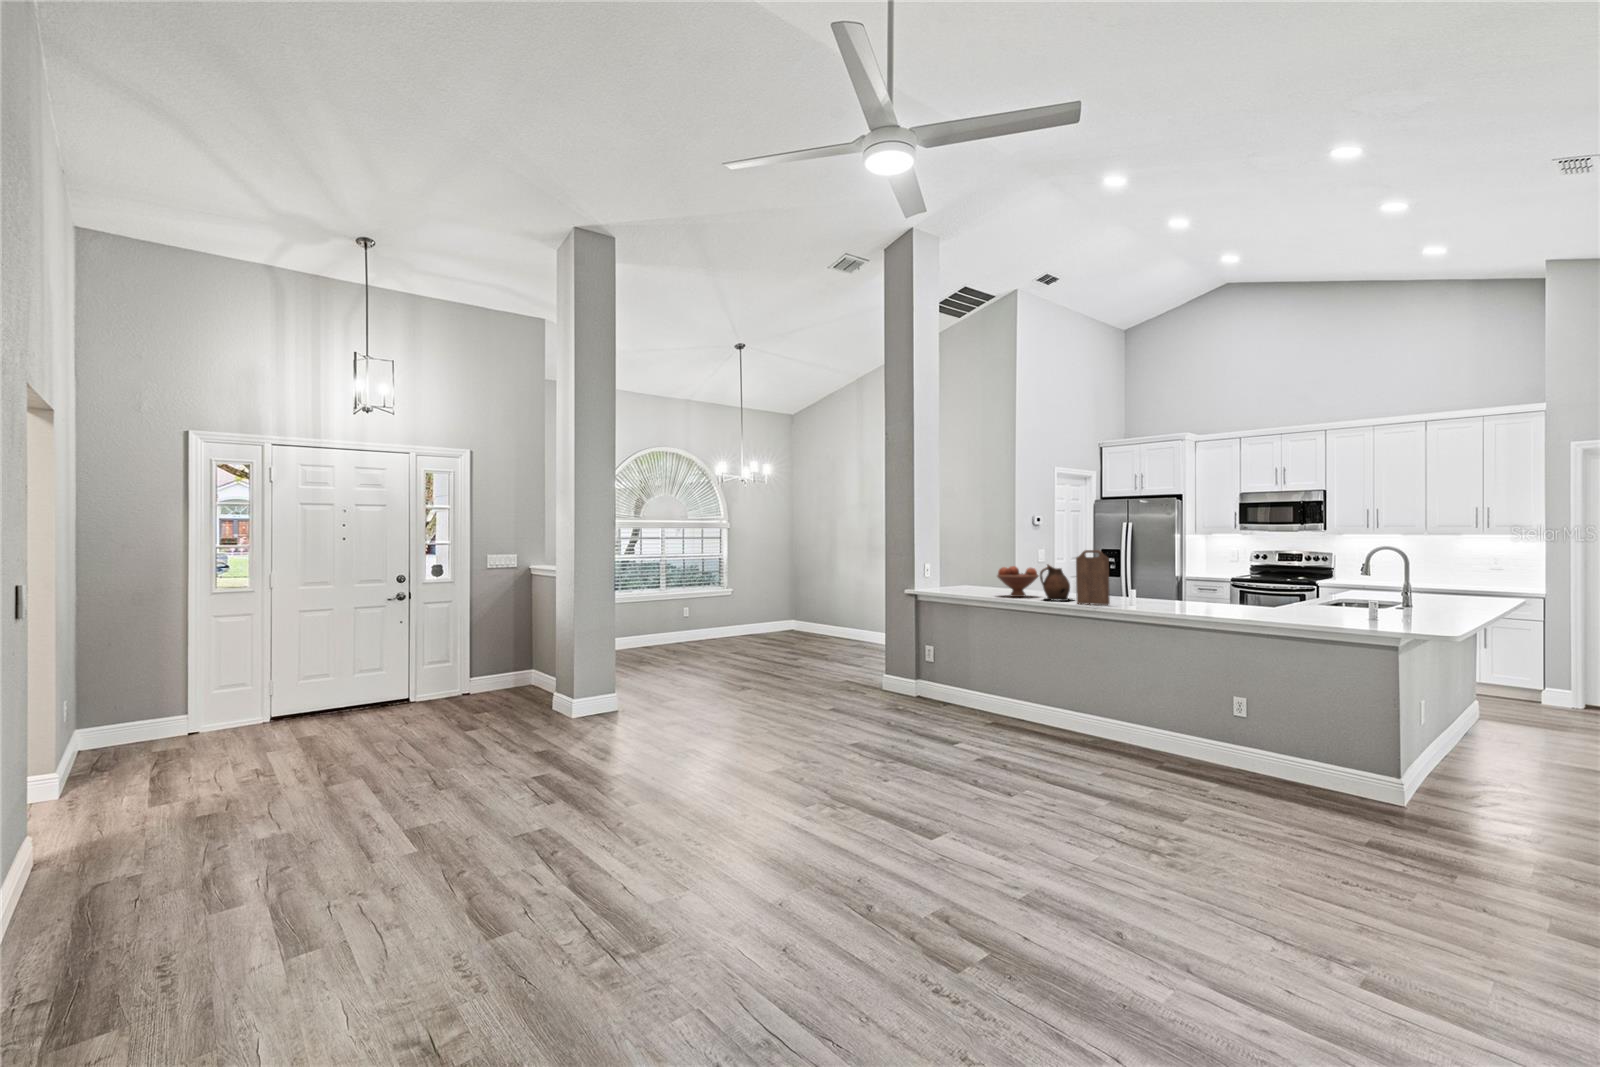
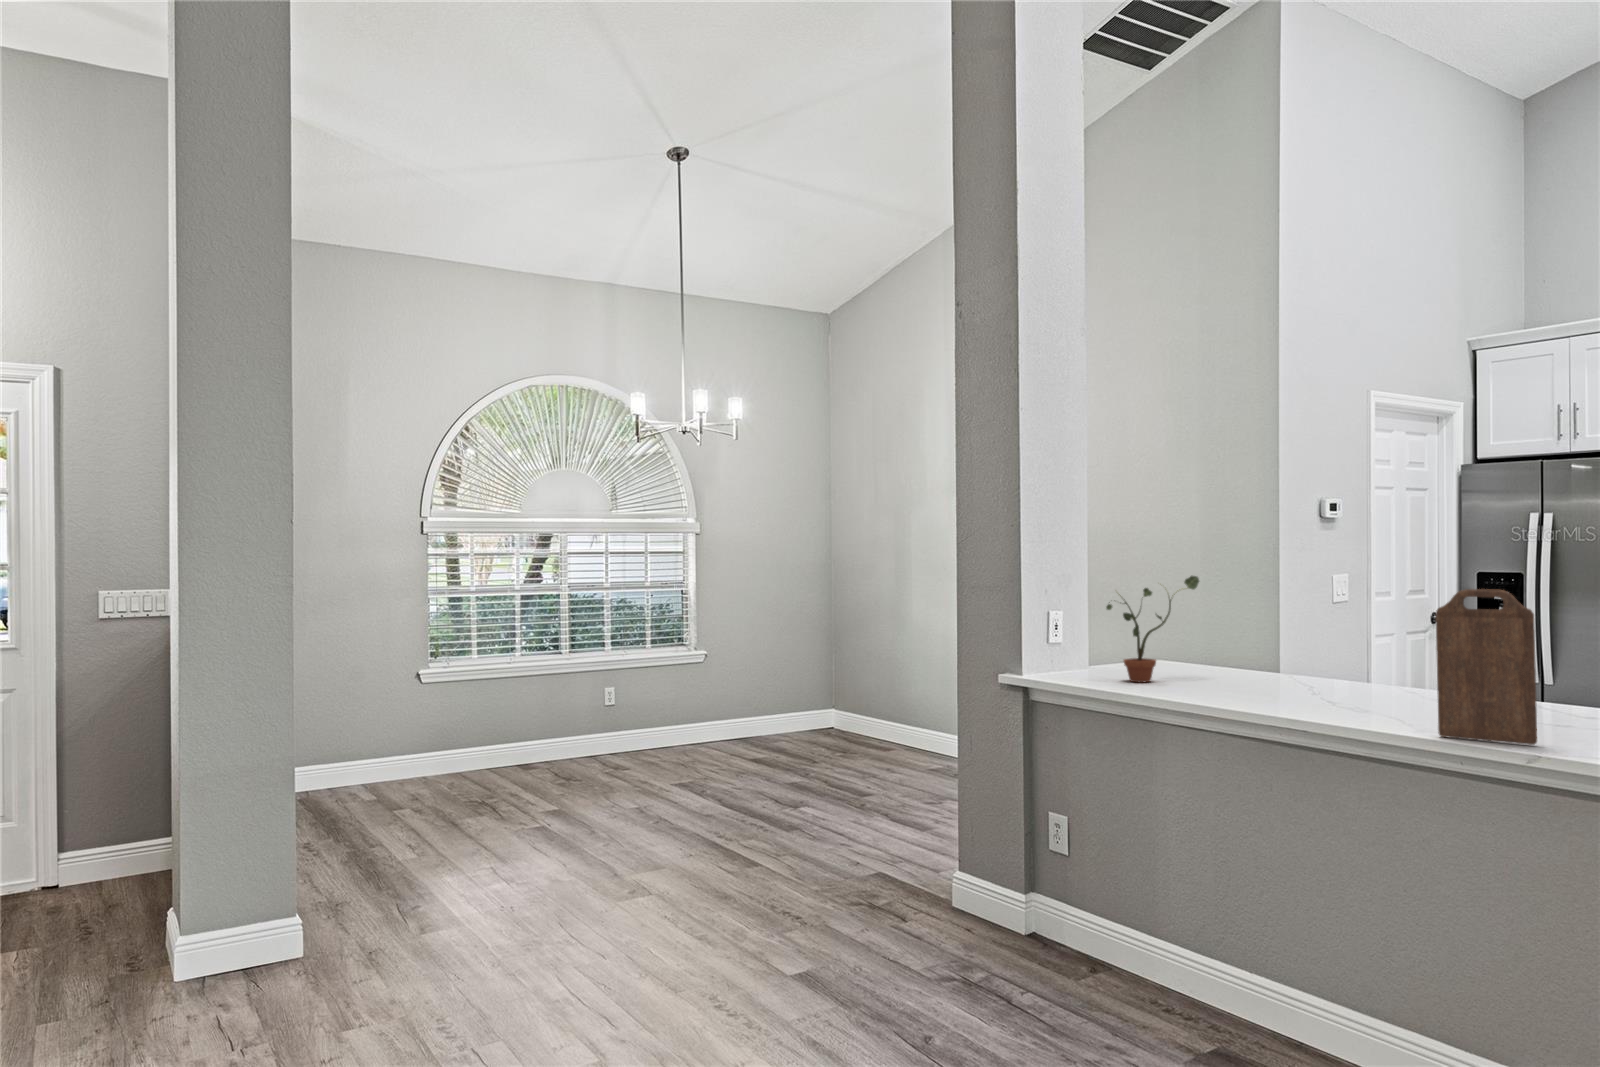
potted plant: none [948,548,986,592] -> present [1106,576,1199,682]
ceramic pitcher: present [1040,565,1070,601] -> none [1333,623,1433,726]
fruit bowl: present [997,566,1039,597] -> none [1220,623,1331,703]

